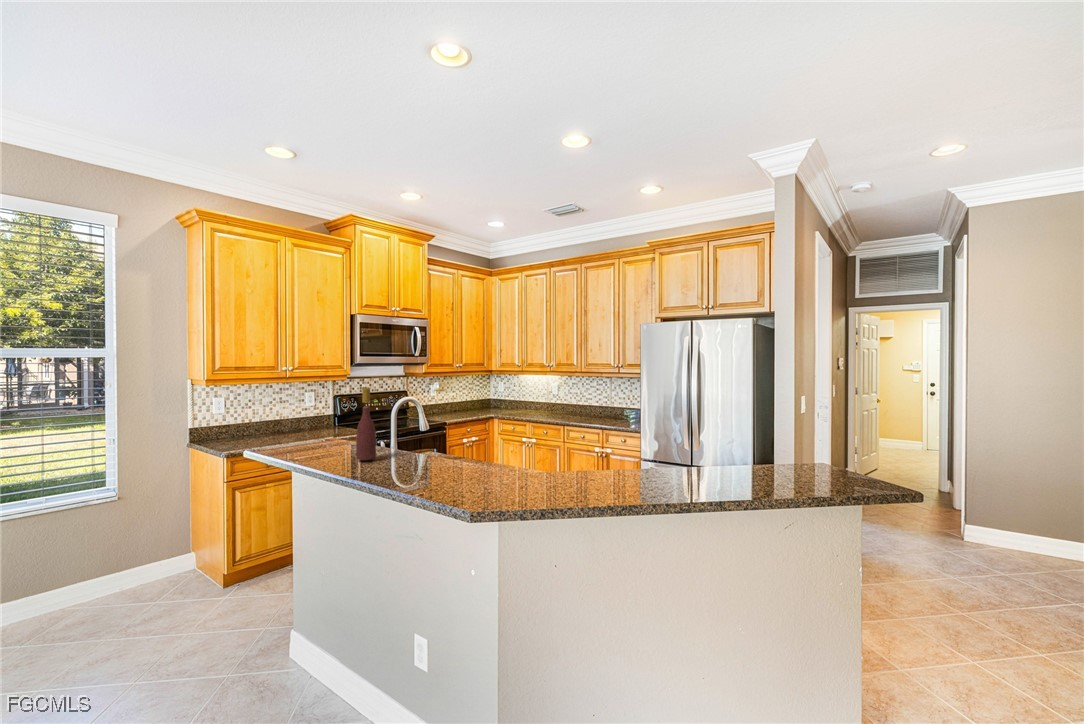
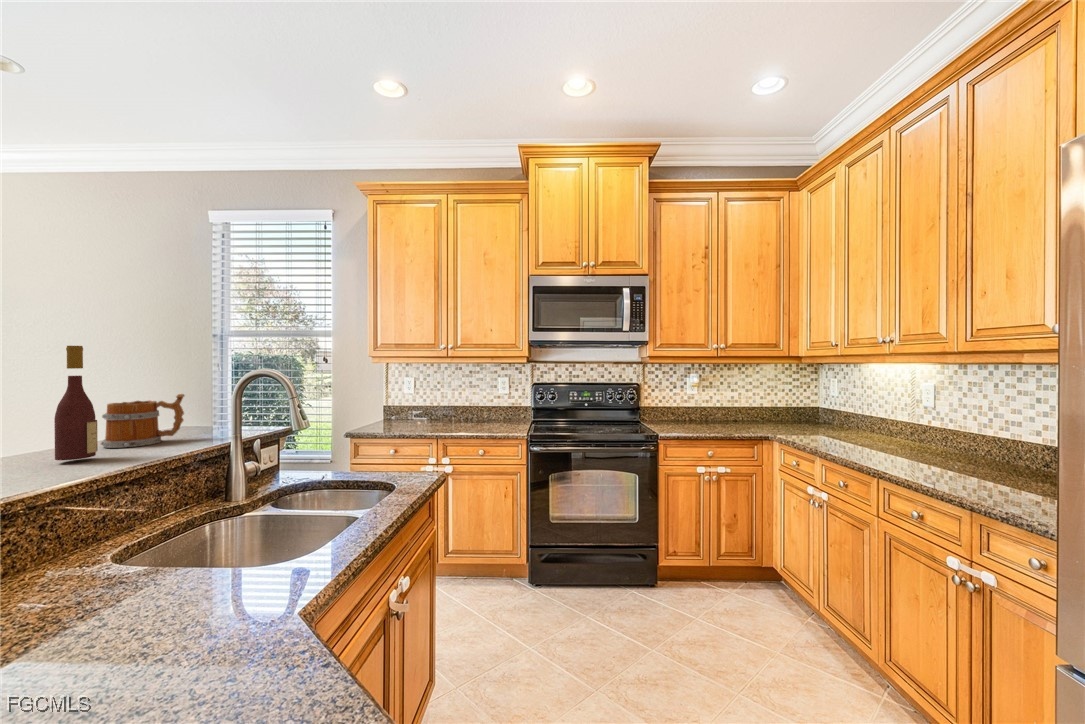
mug: none [303,417,339,459] -> present [101,394,185,448]

